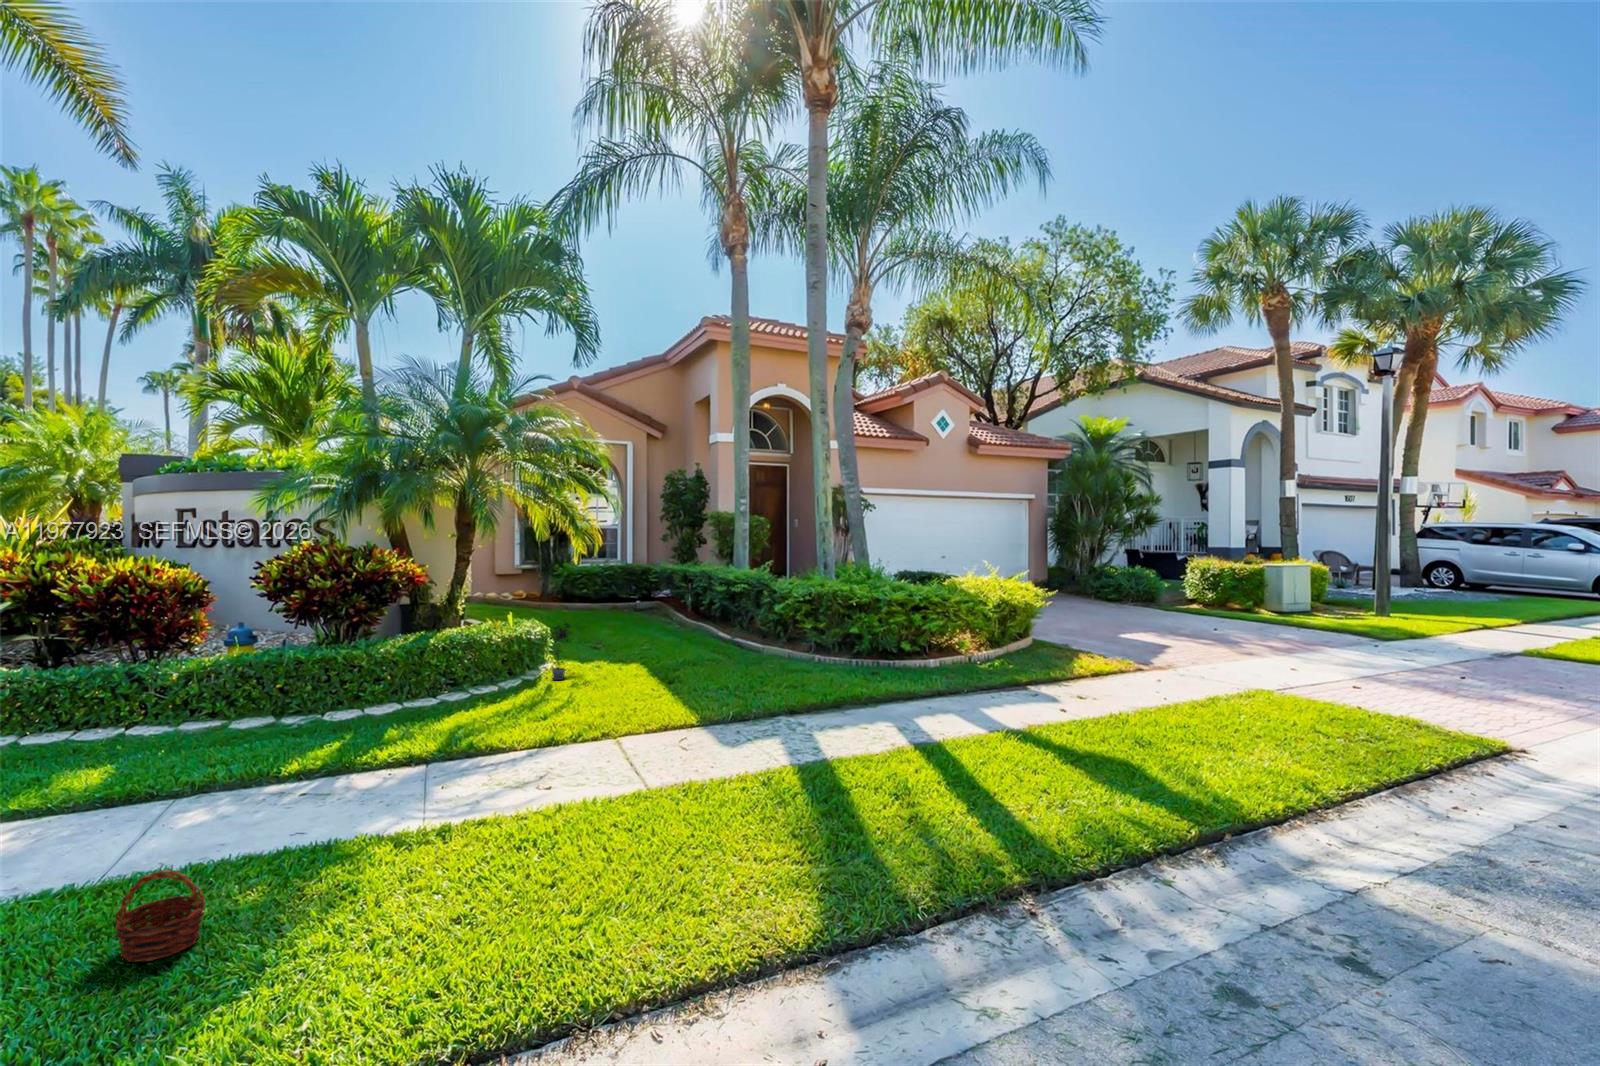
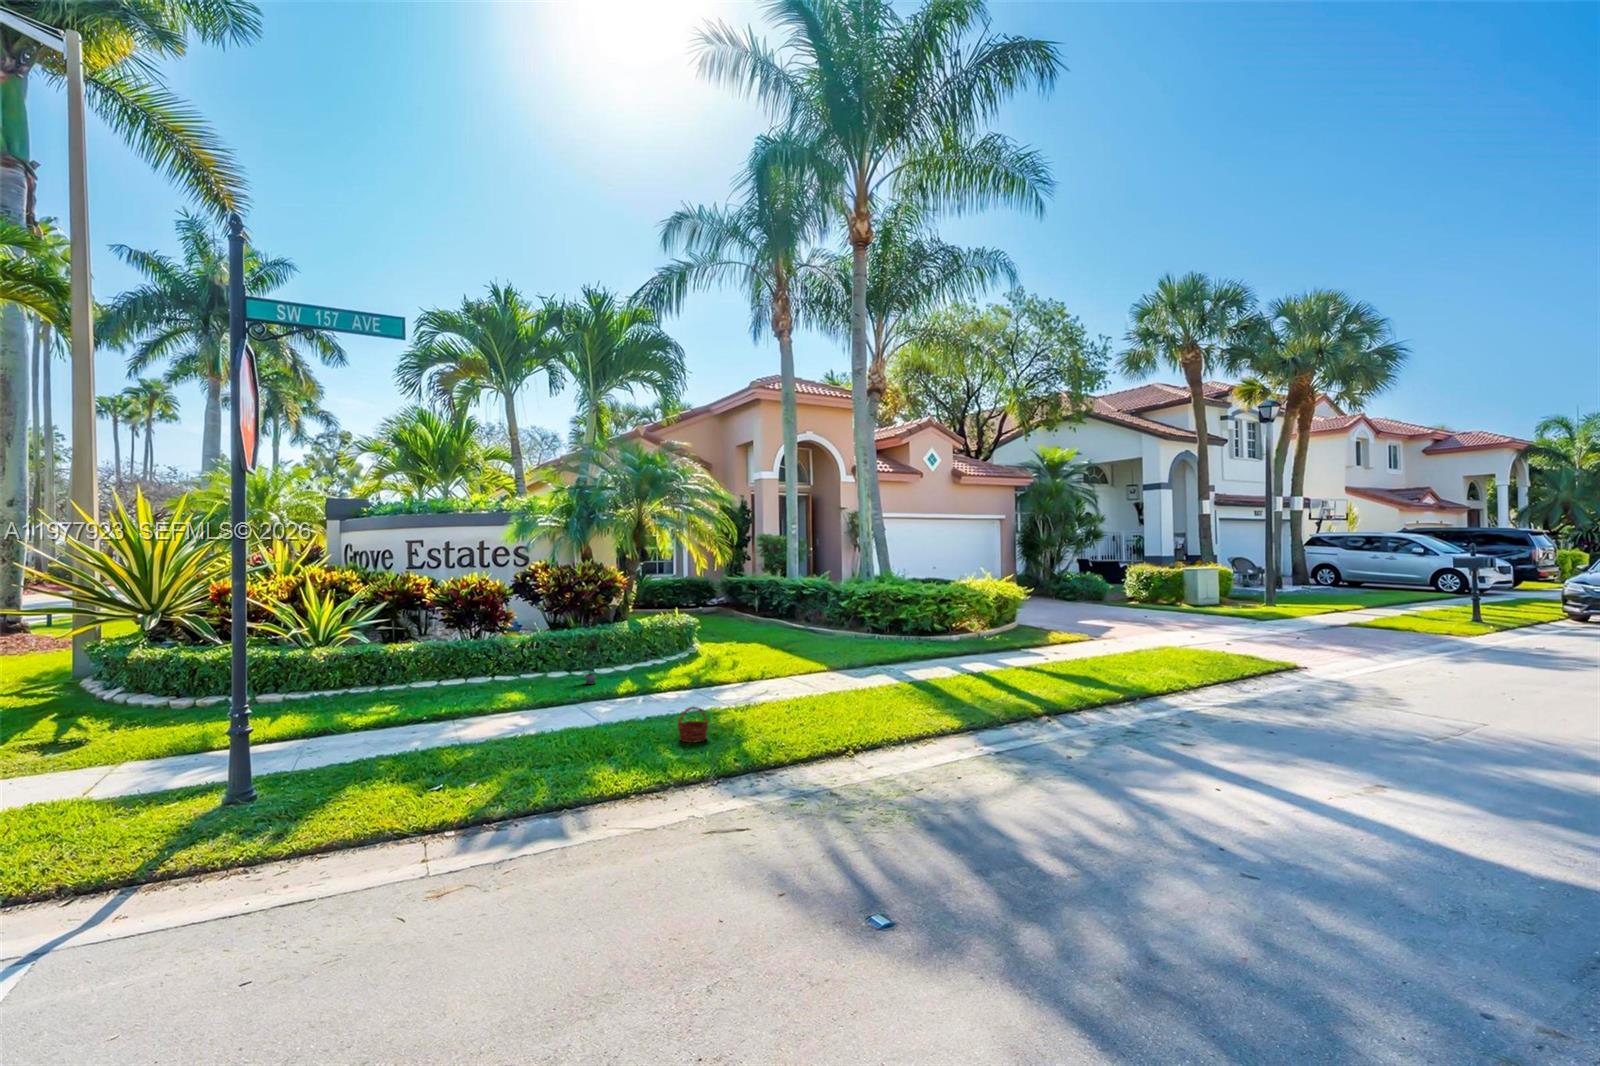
potted plant: present [549,622,571,680] -> present [584,637,600,684]

